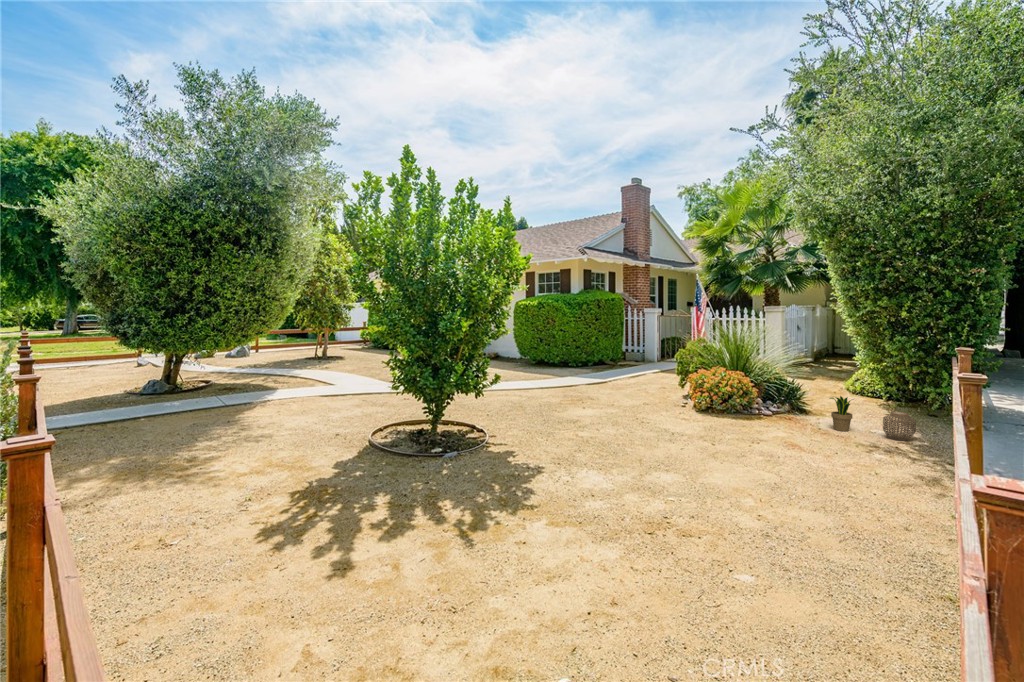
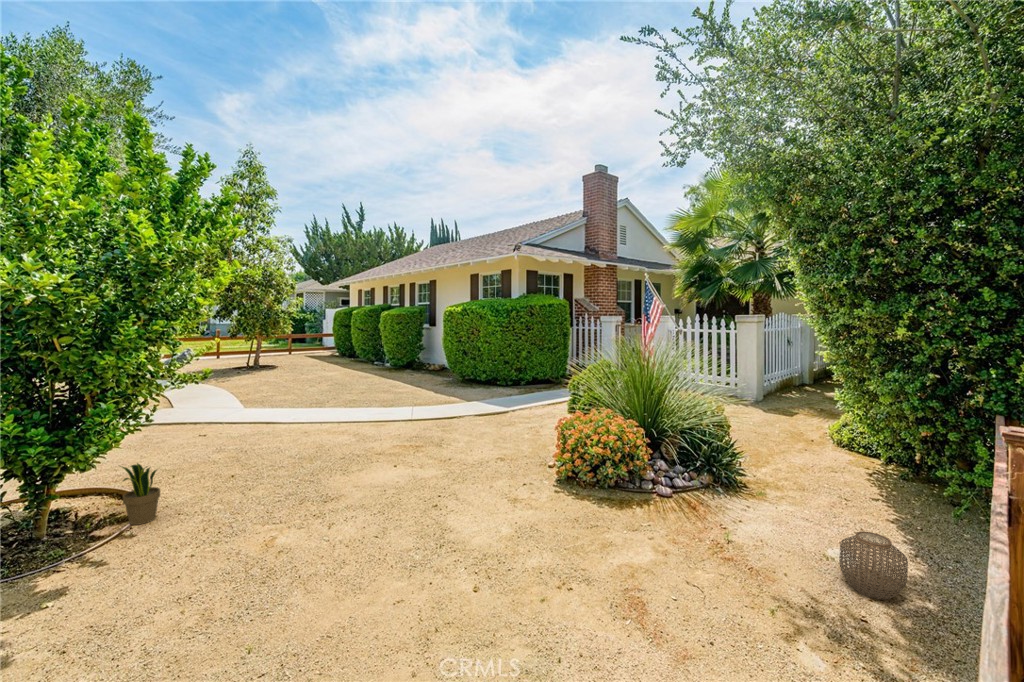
potted plant: present [830,396,852,431] -> present [120,463,160,525]

